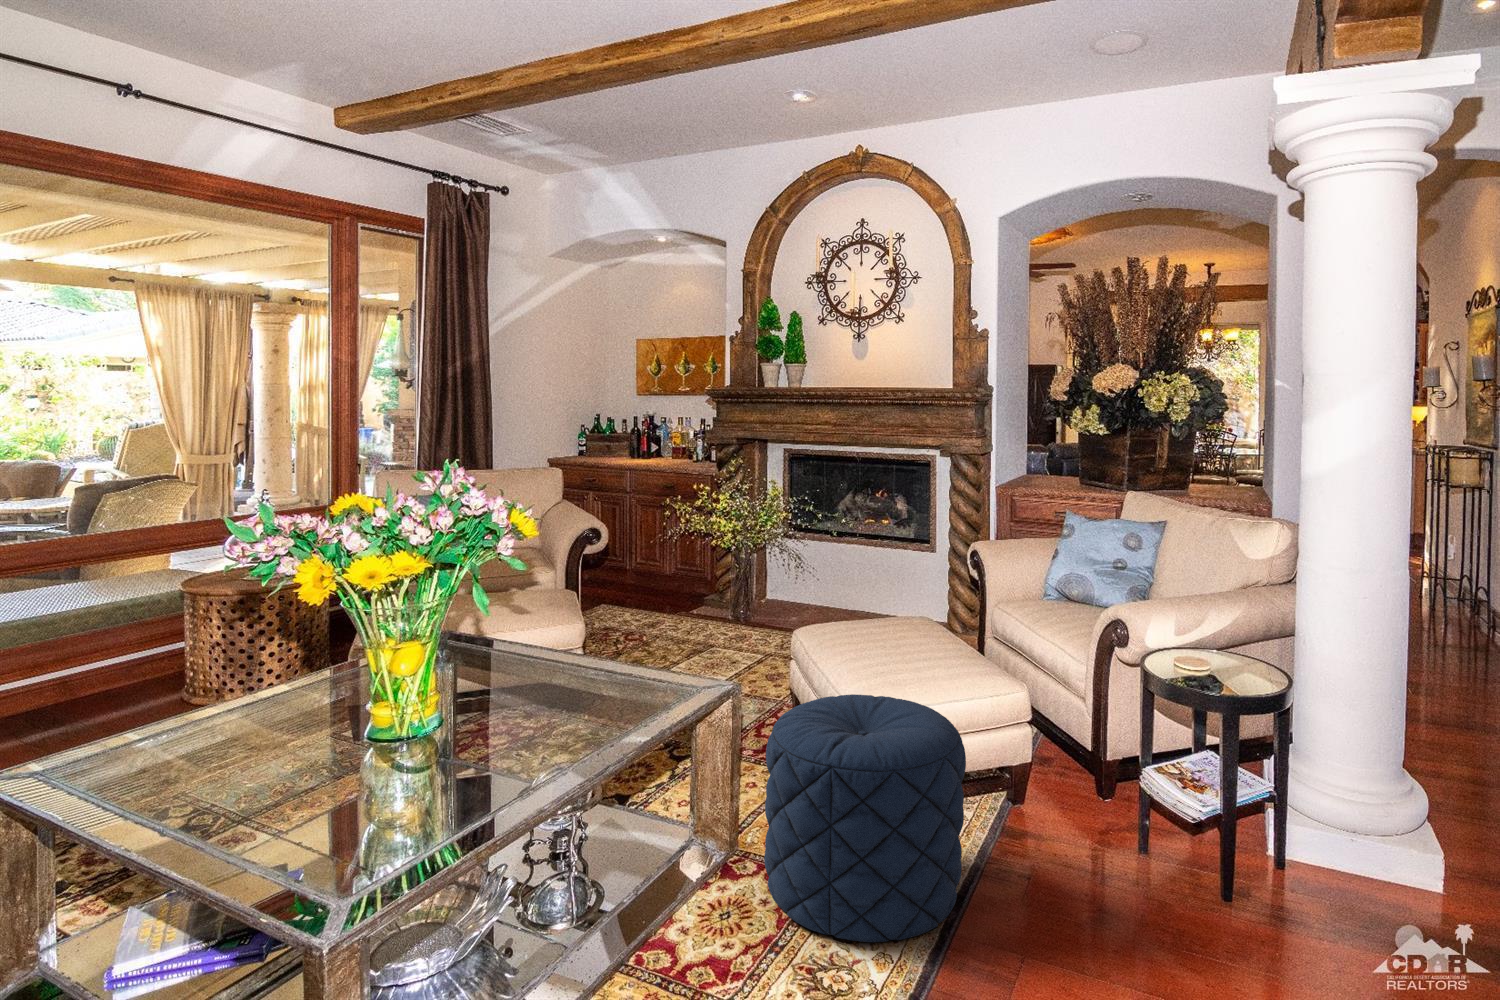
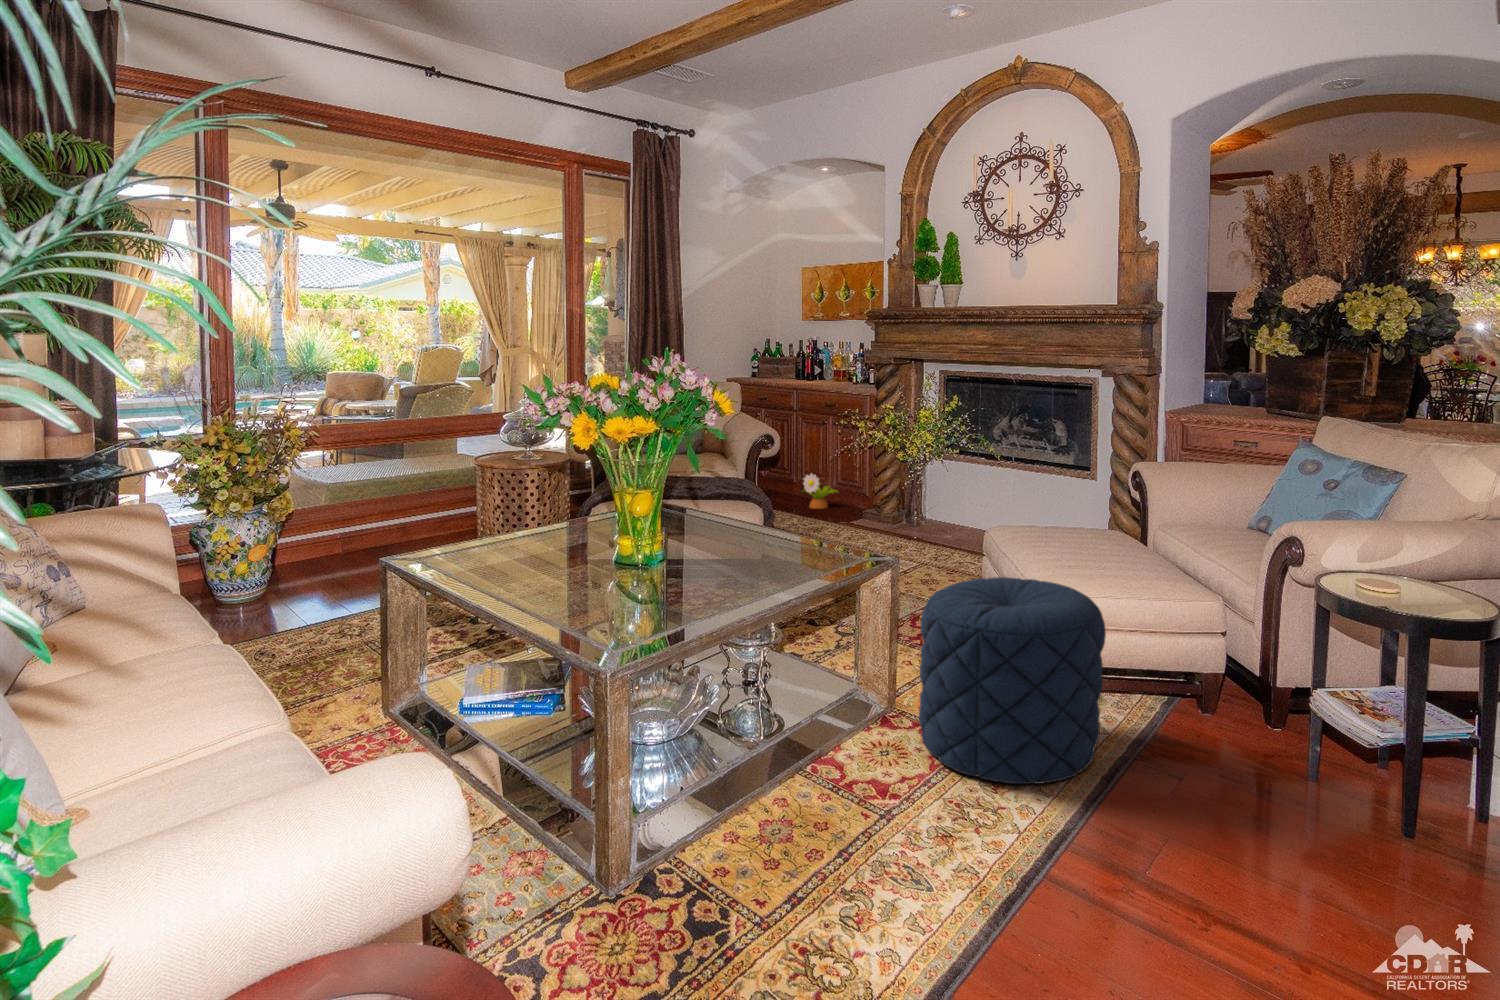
decorative plant: none [638,554,679,592] -> present [803,474,838,509]

